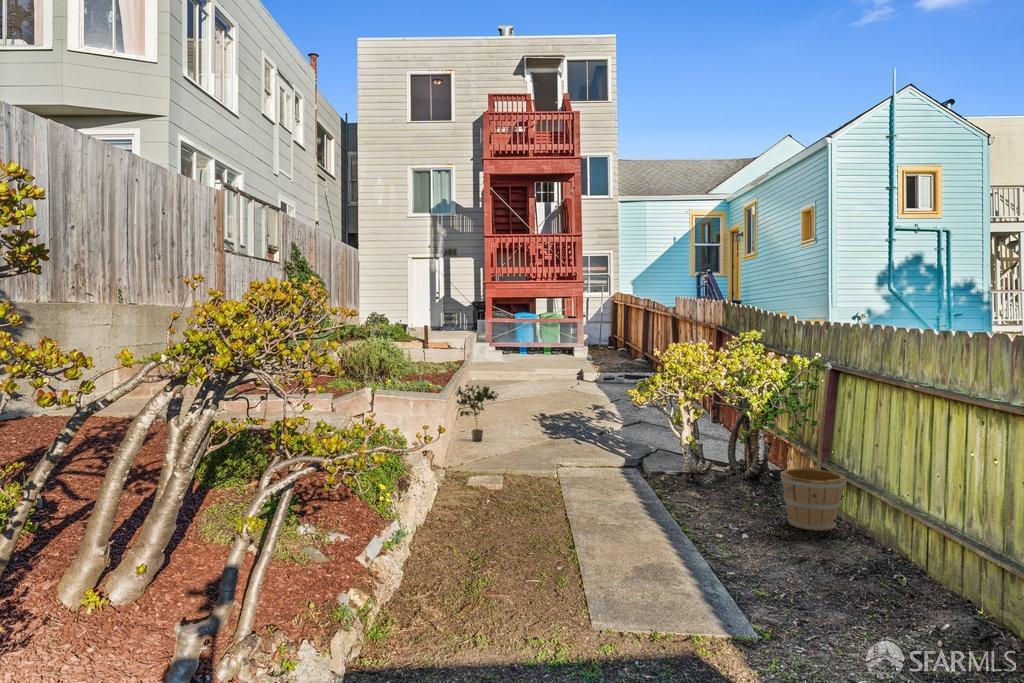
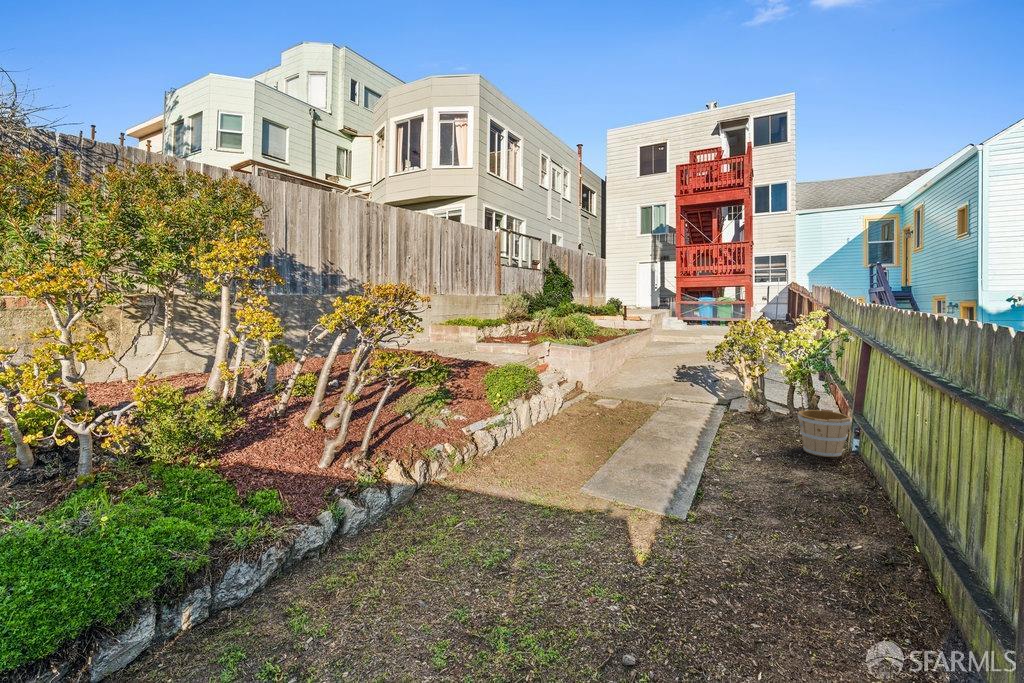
potted plant: present [455,385,499,441] -> none [609,344,638,380]

